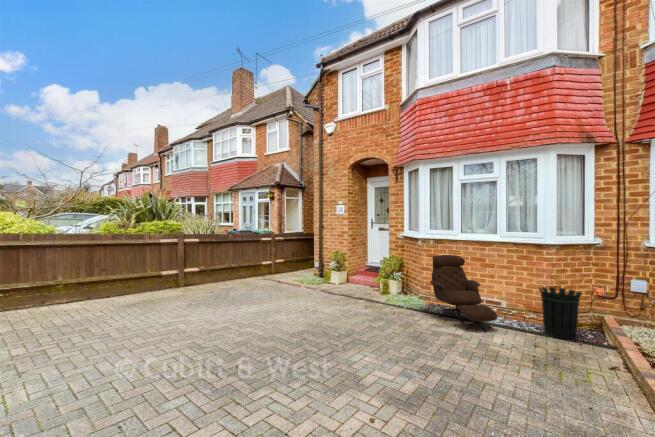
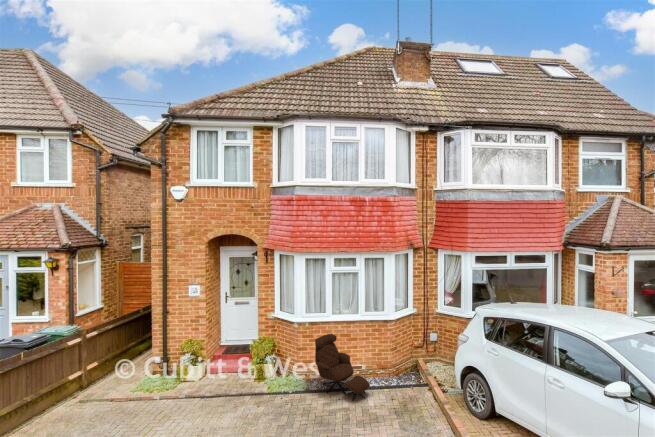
waste bin: present [539,287,582,339] -> none [389,350,413,388]

